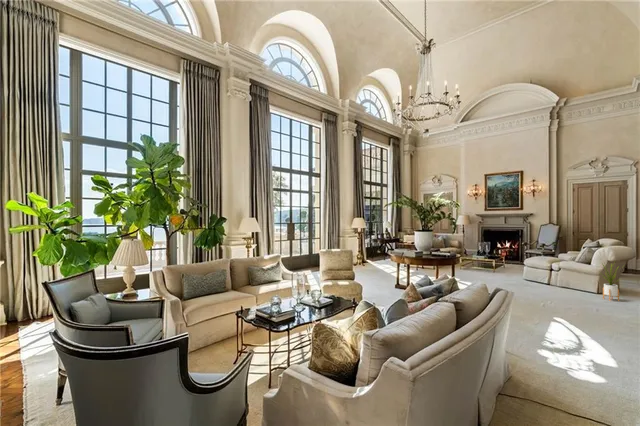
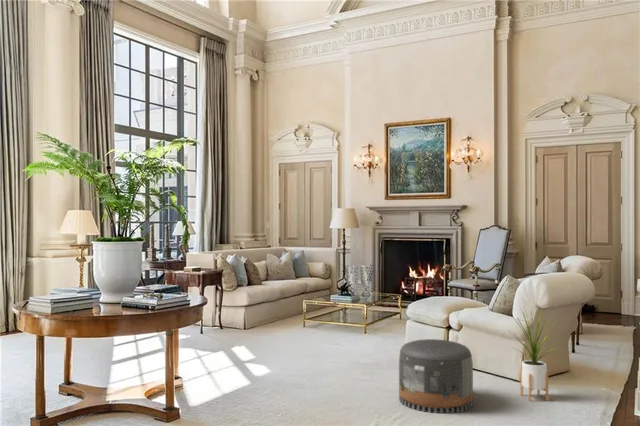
pouf: none [544,273,583,303] -> present [399,339,473,413]

